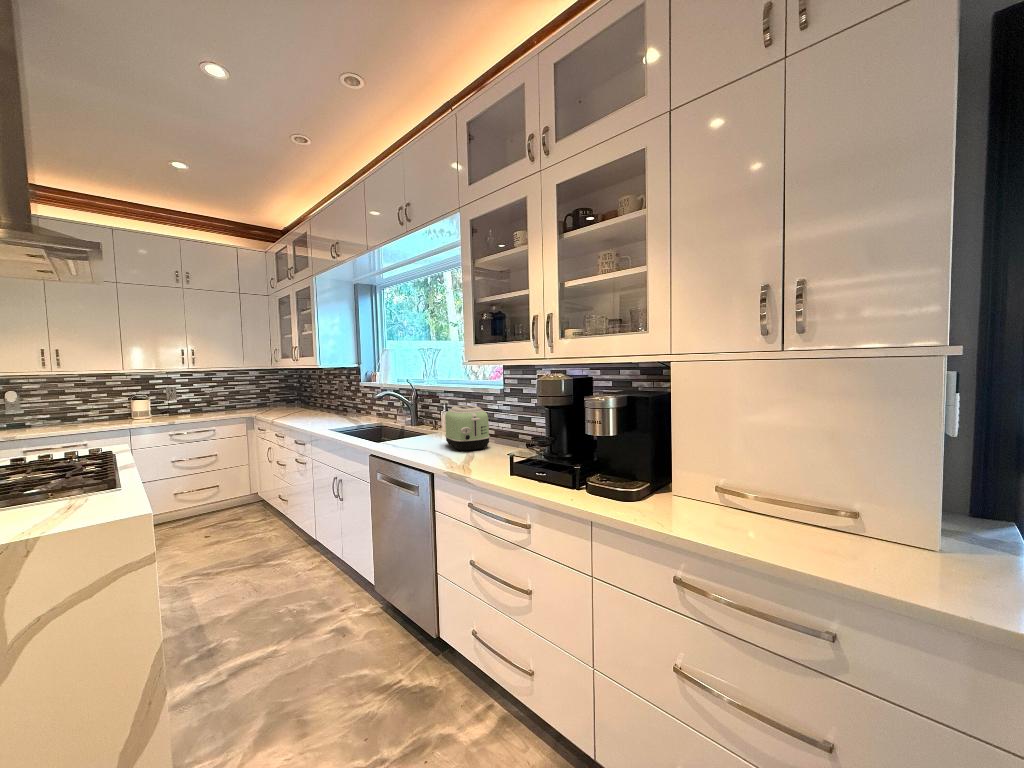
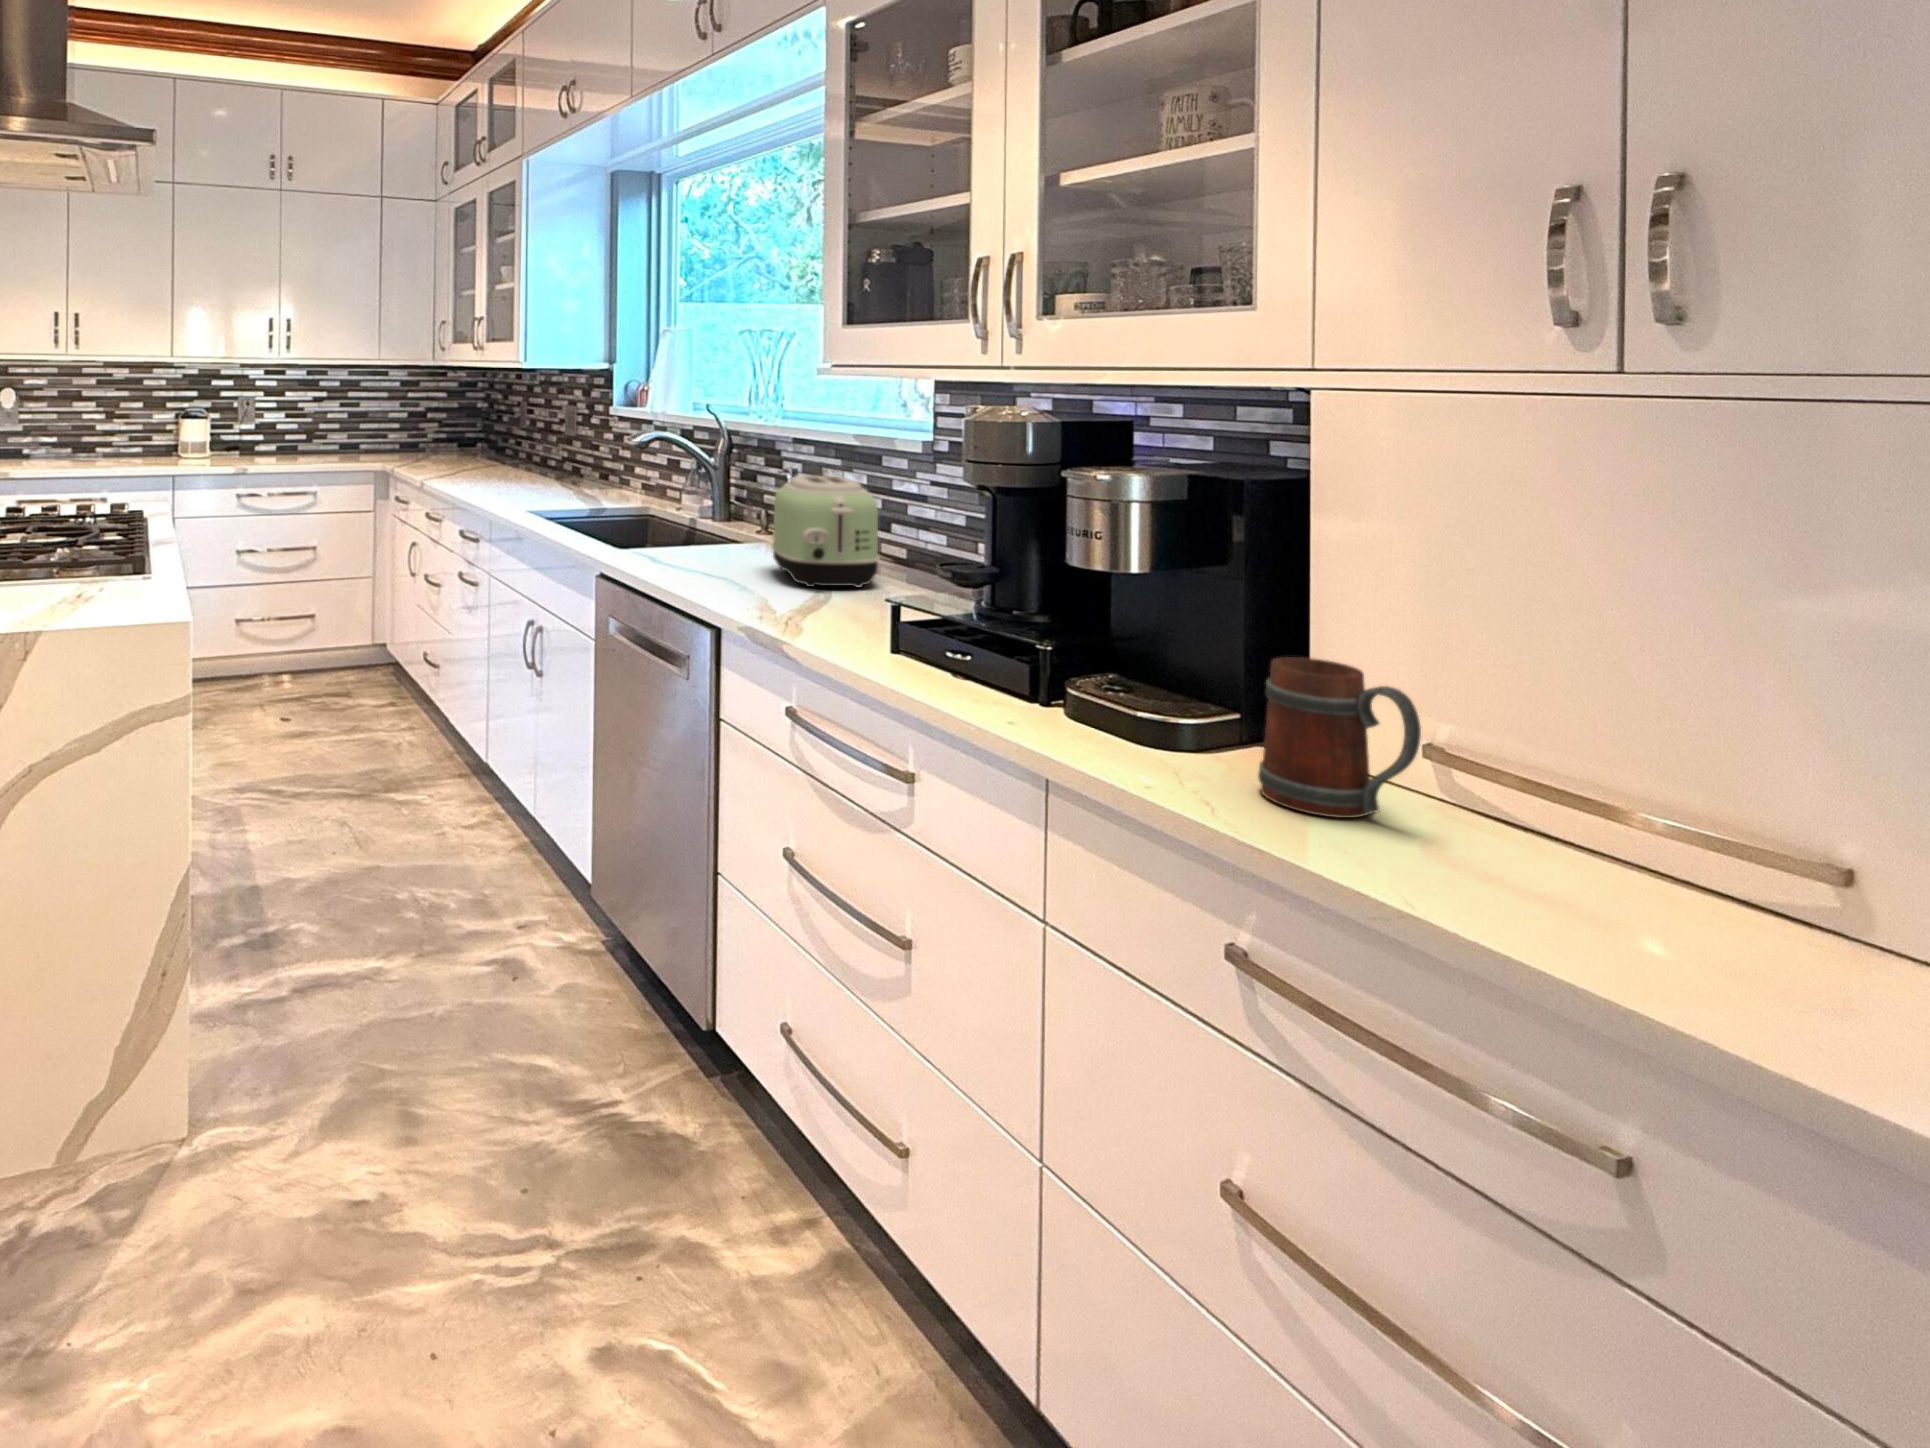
mug: none [666,462,723,521] -> present [1258,657,1421,818]

